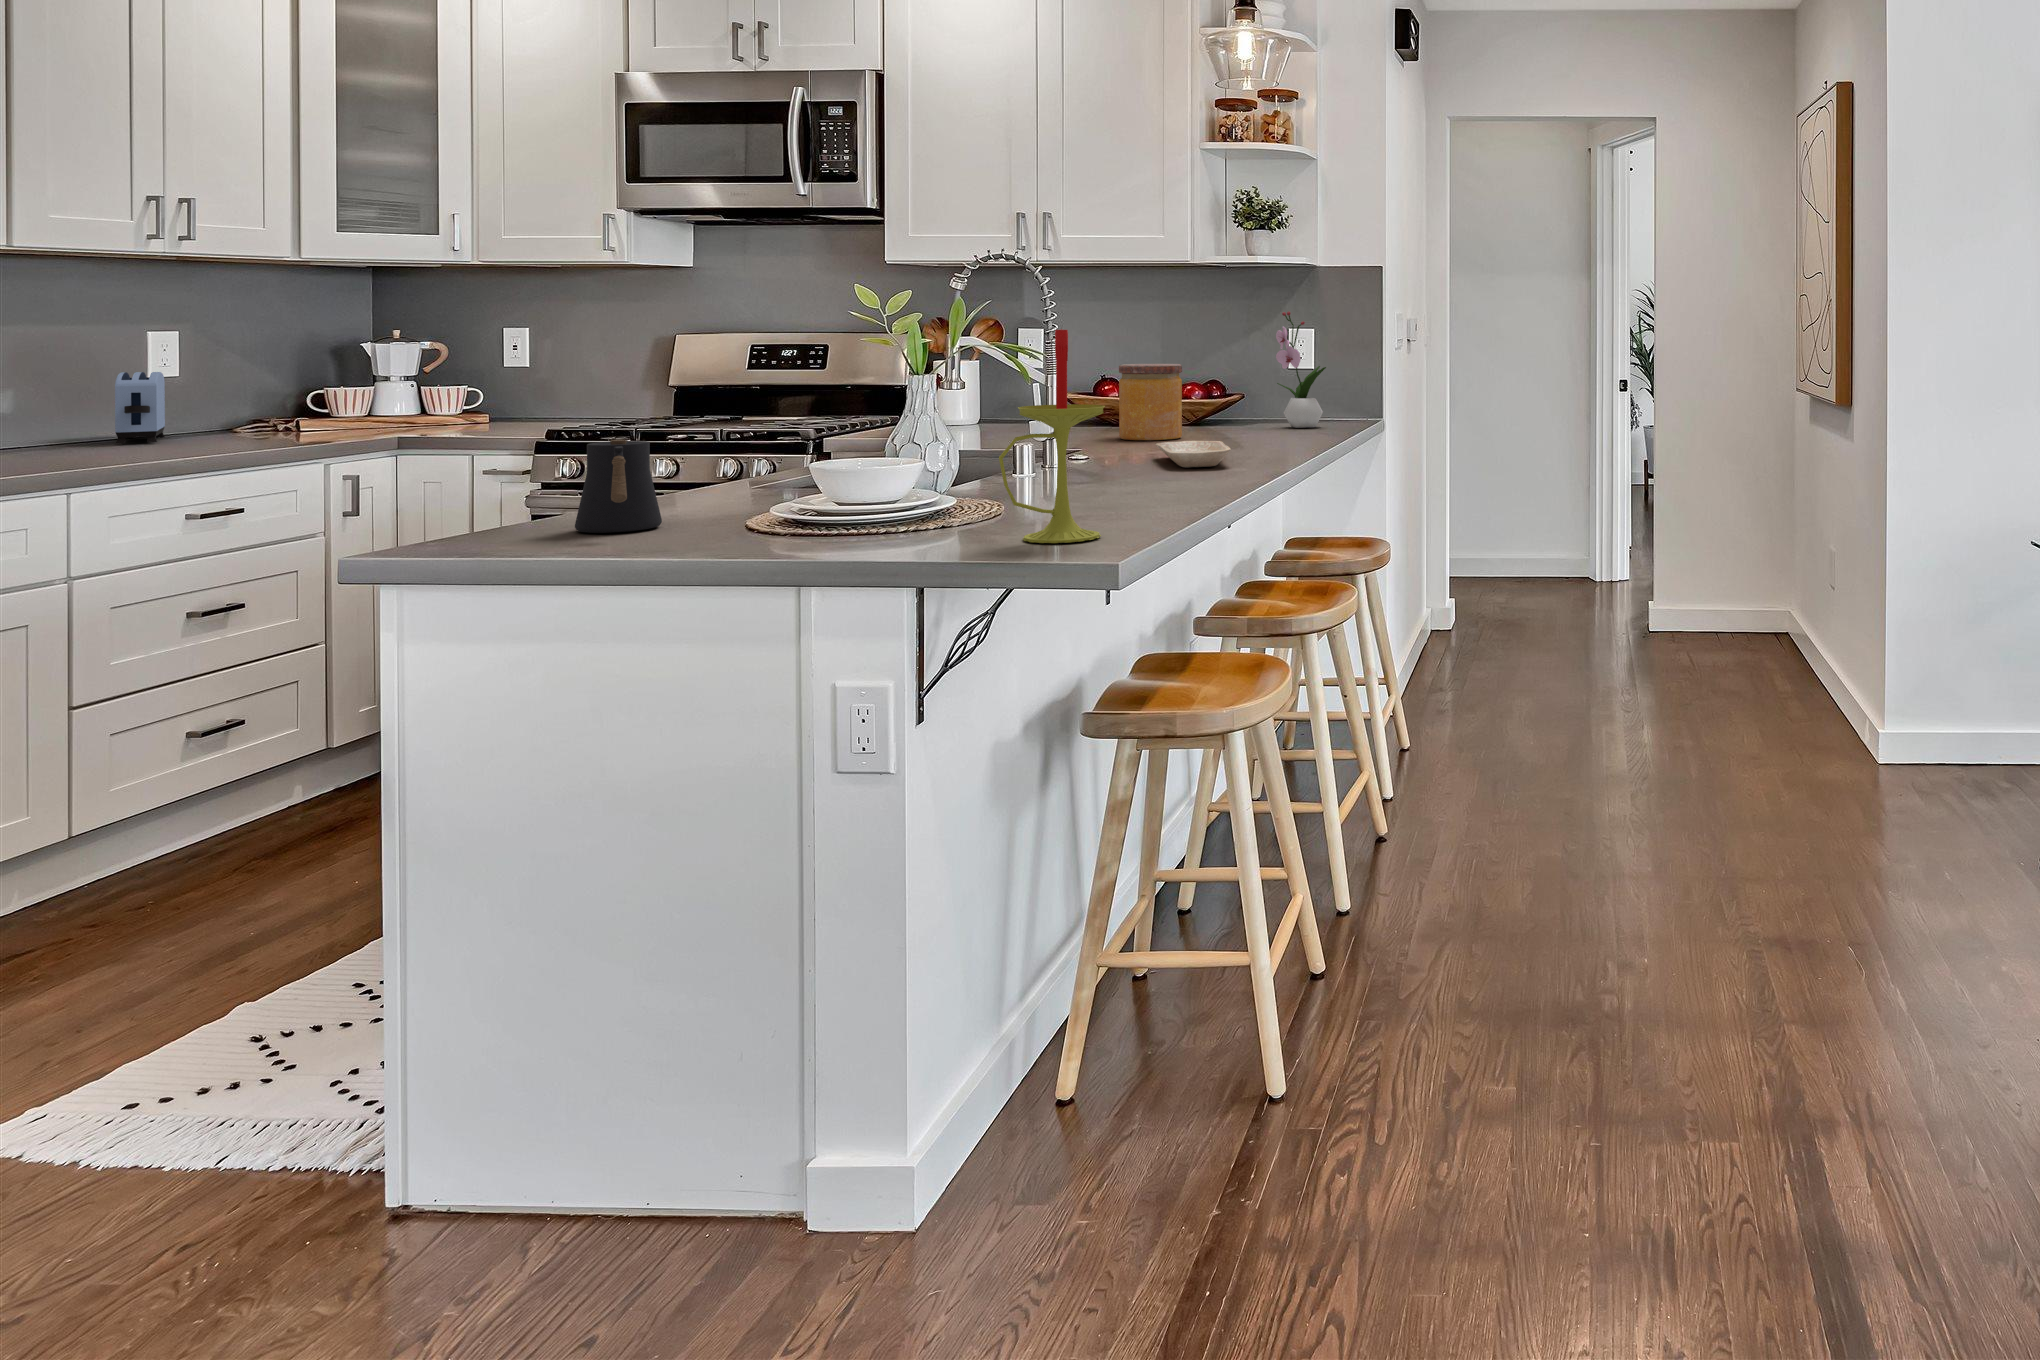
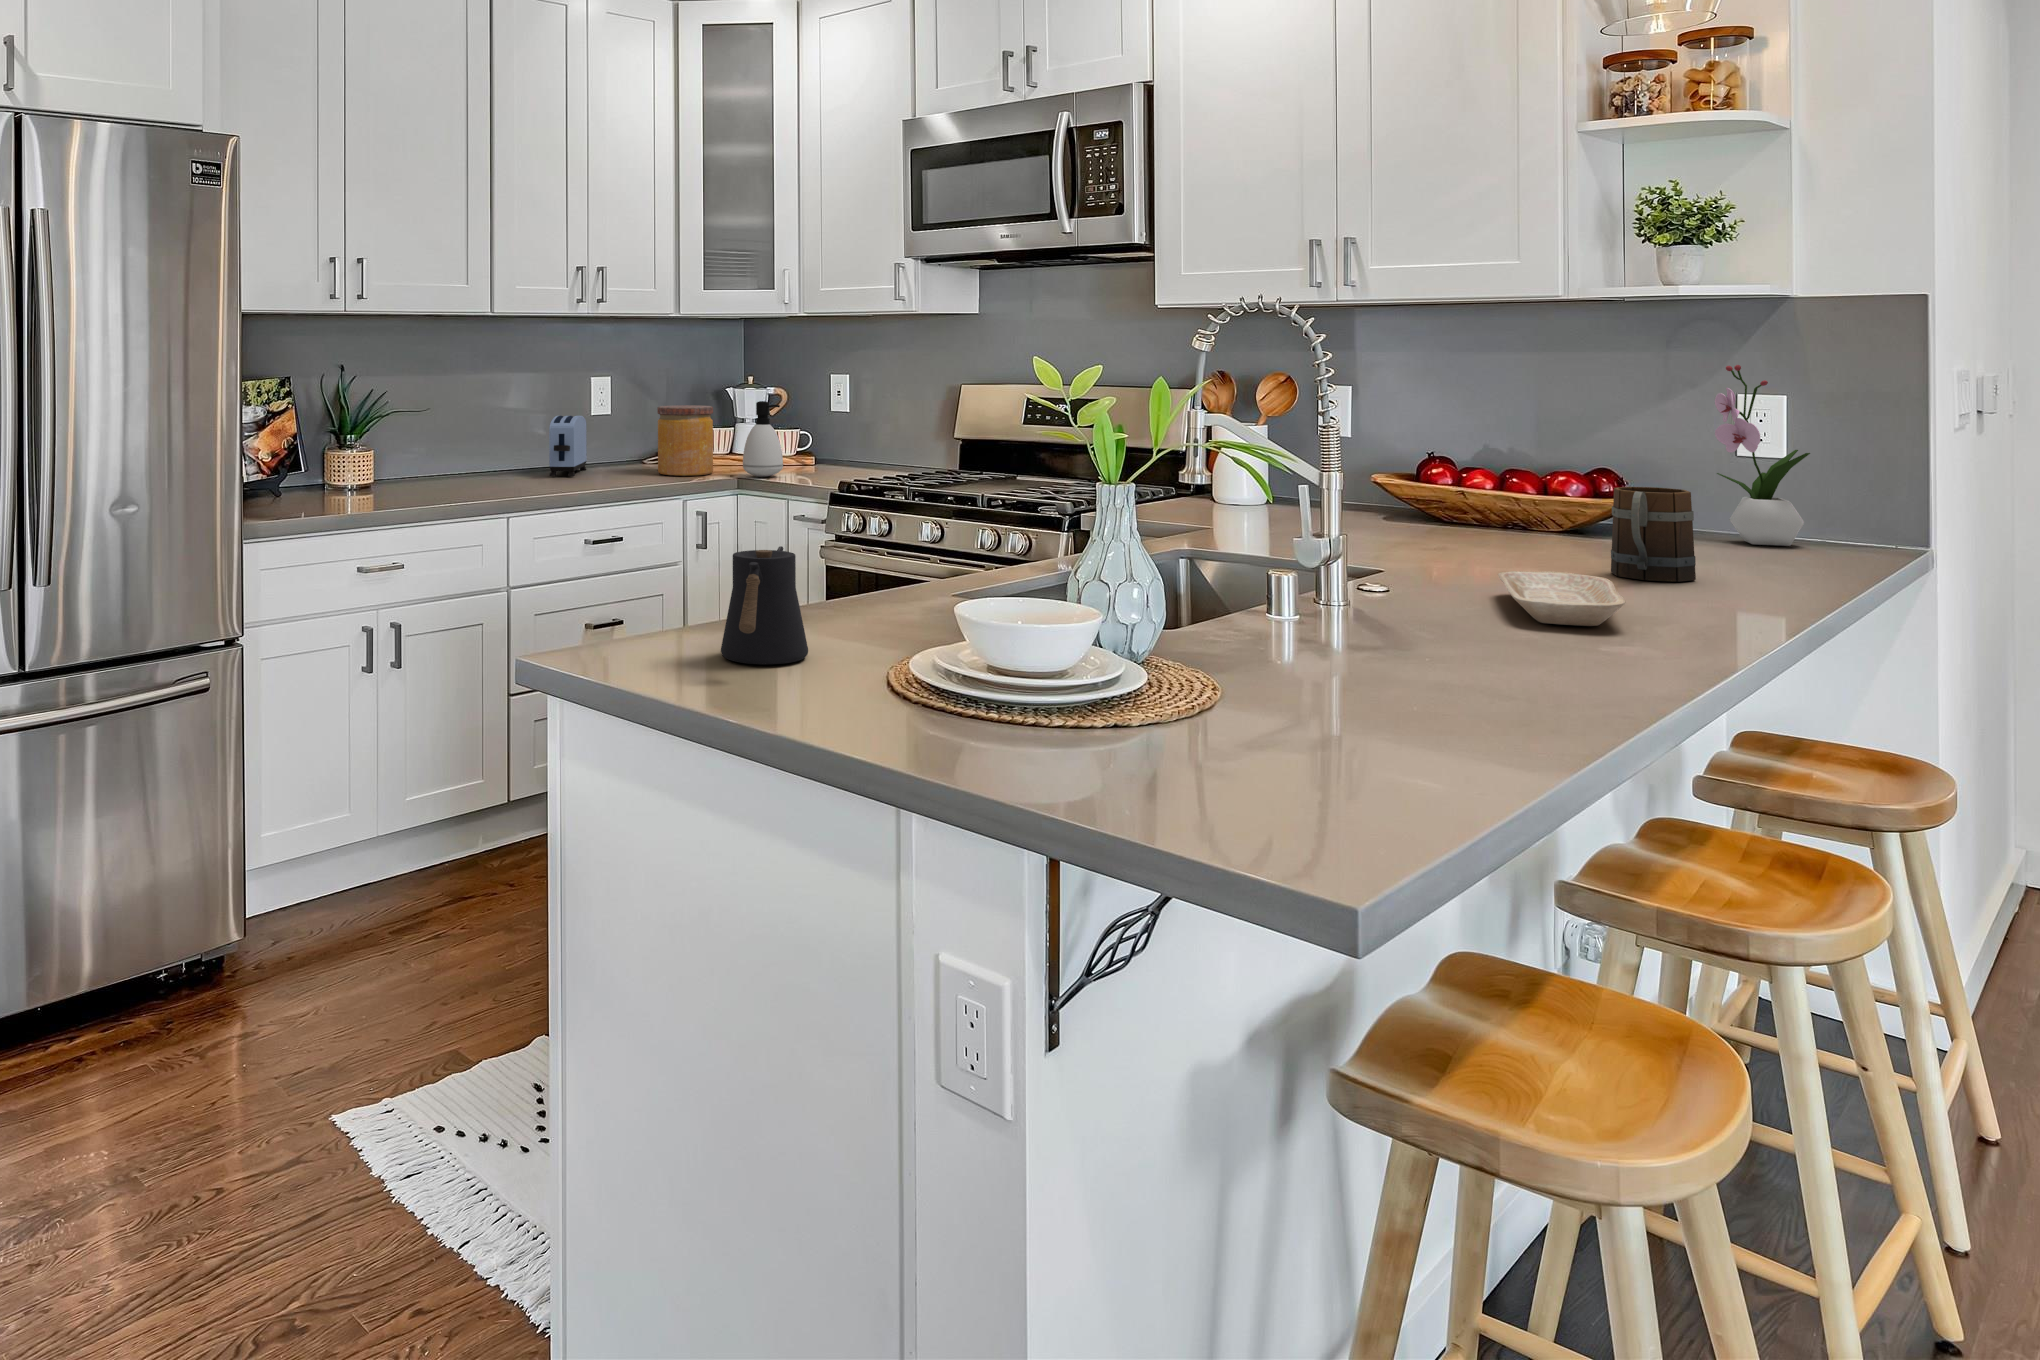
candle: present [999,329,1105,543] -> none [1177,436,1357,805]
soap dispenser: none [410,352,463,431] -> present [743,401,783,477]
jar: present [1119,364,1182,440] -> present [657,405,713,475]
mug: none [1219,387,1266,446] -> present [1611,487,1696,582]

